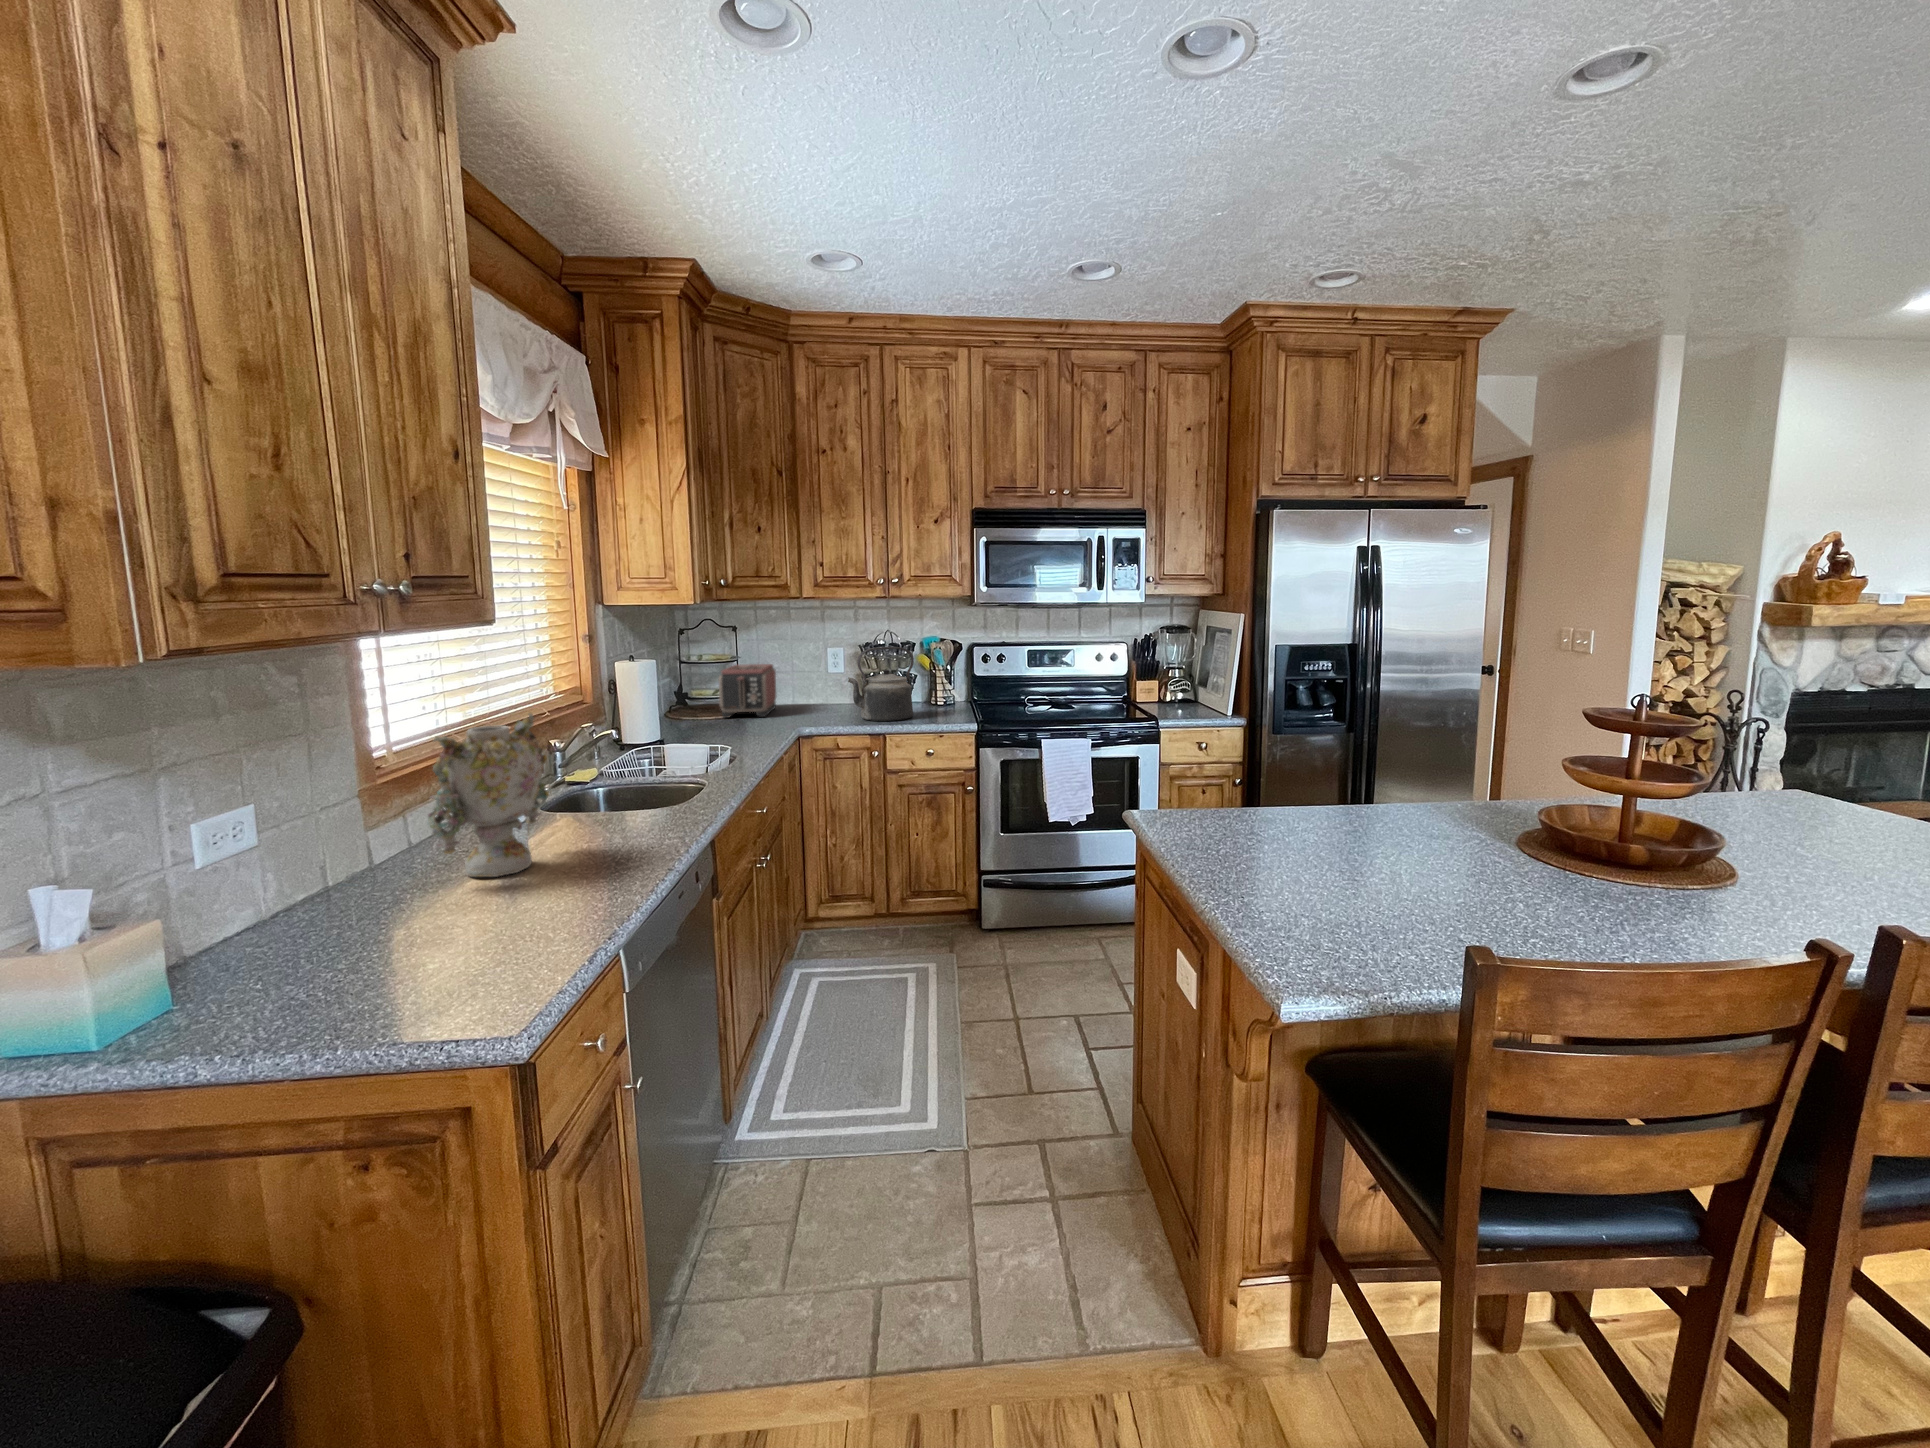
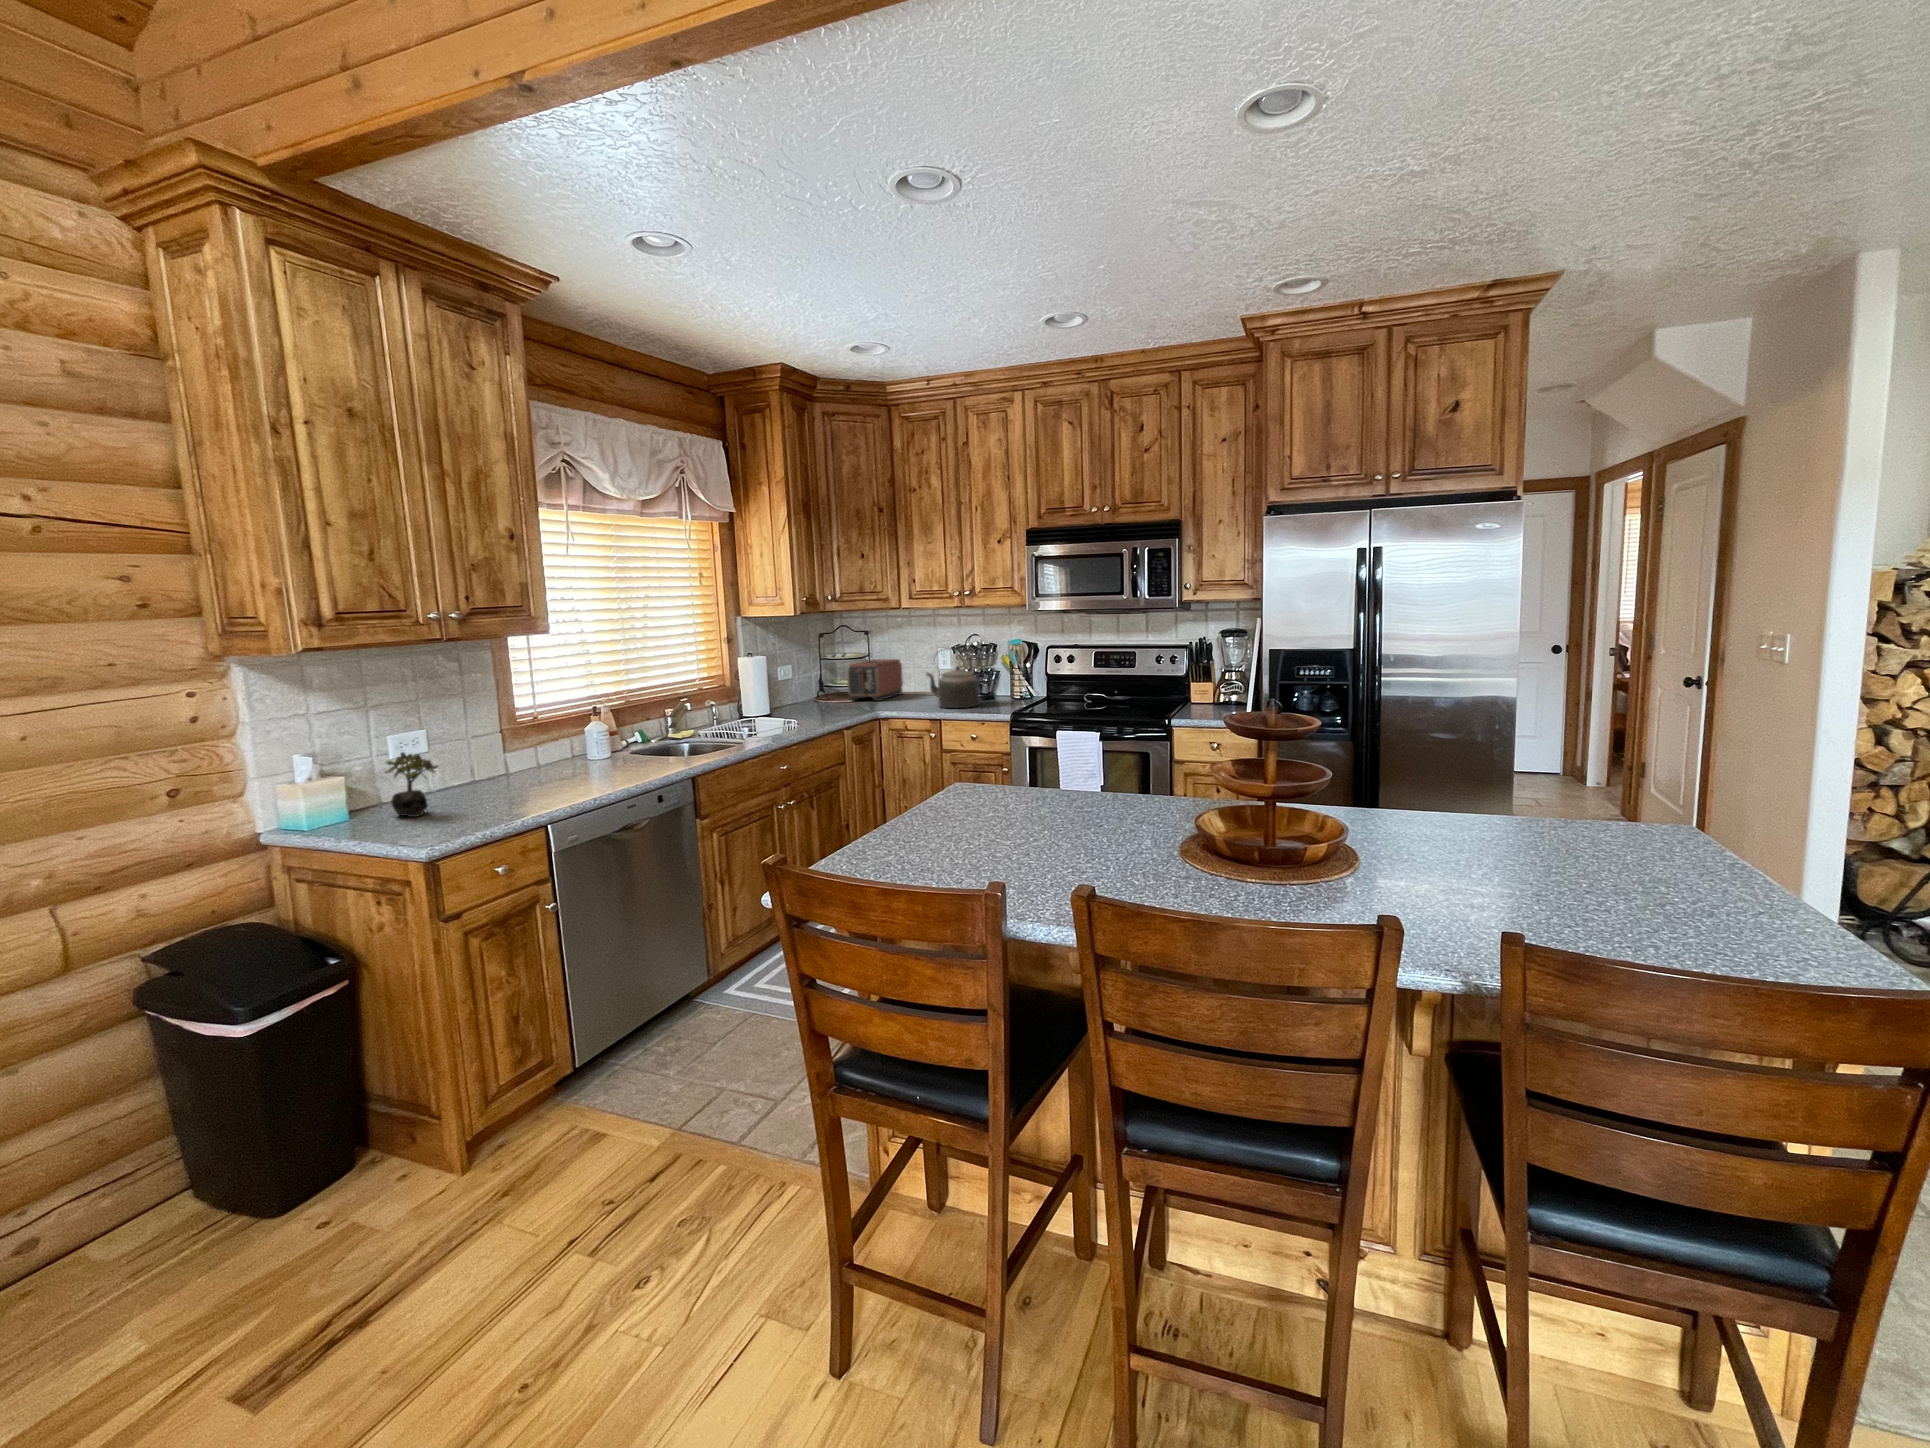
vase: present [428,714,549,877] -> none [477,696,569,795]
succulent plant: none [296,820,394,937] -> present [386,752,438,817]

